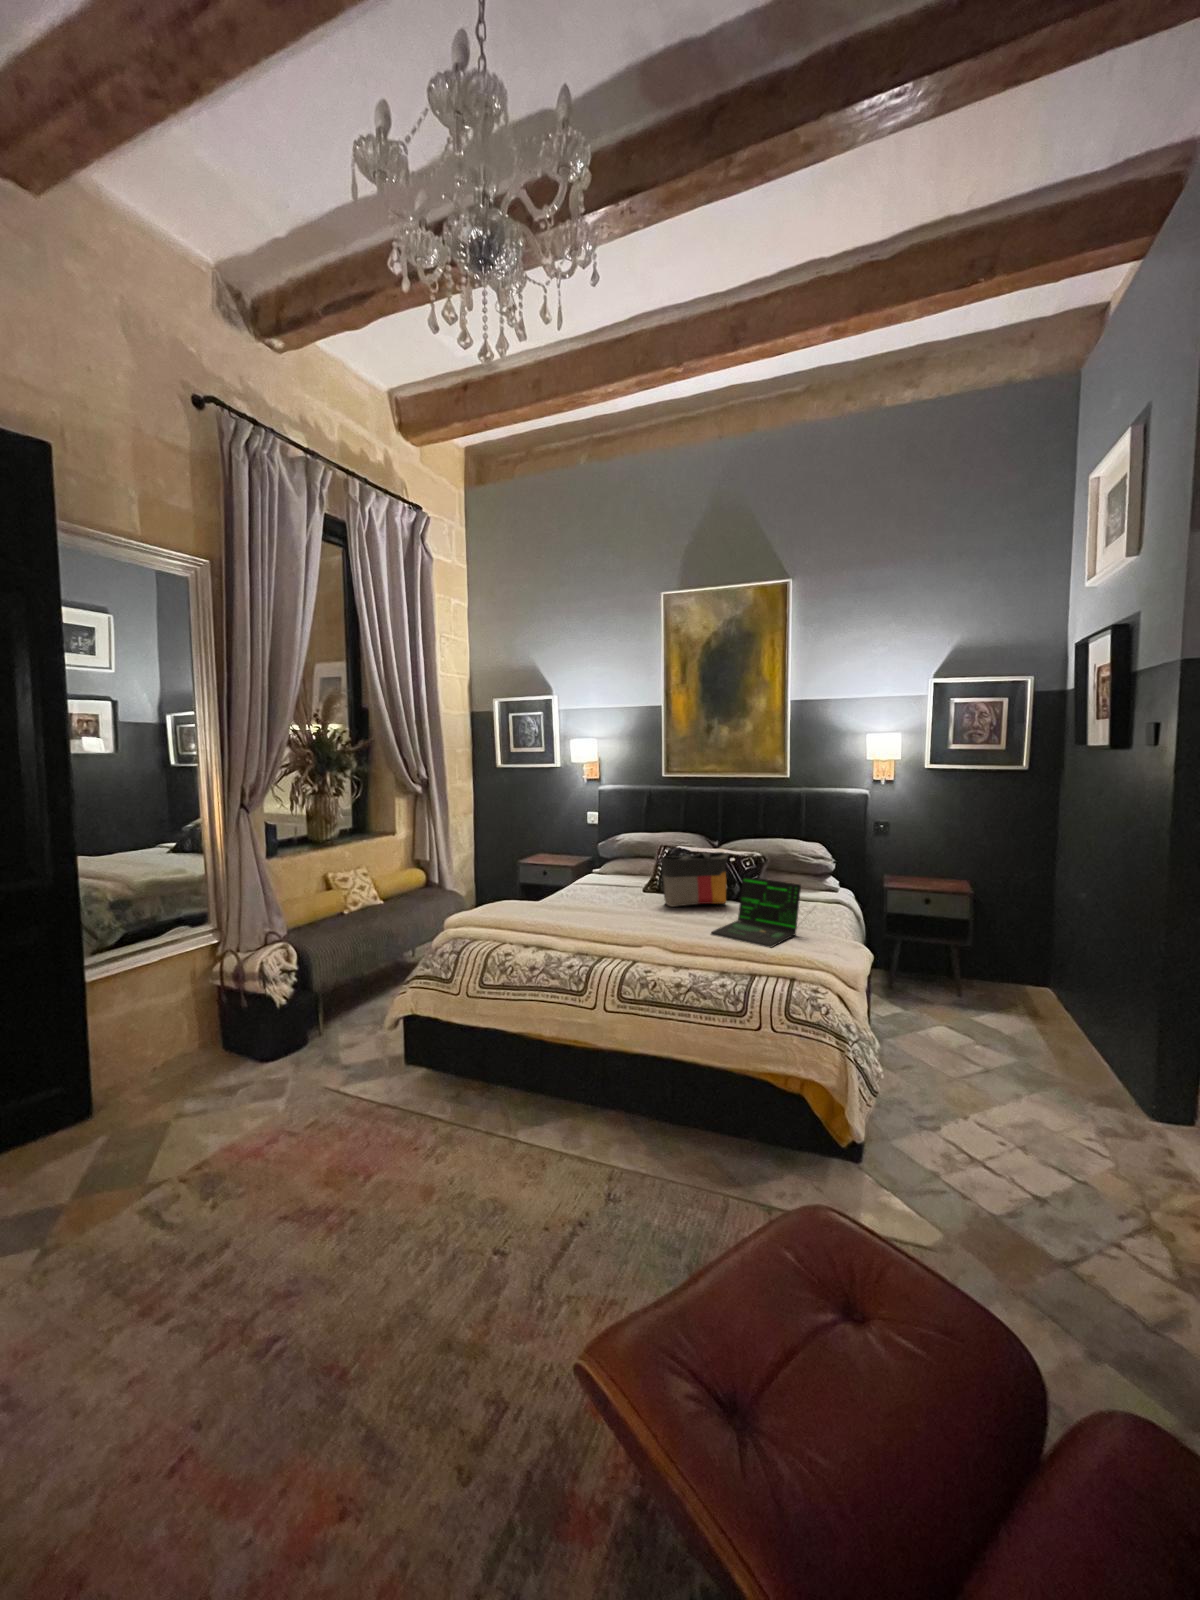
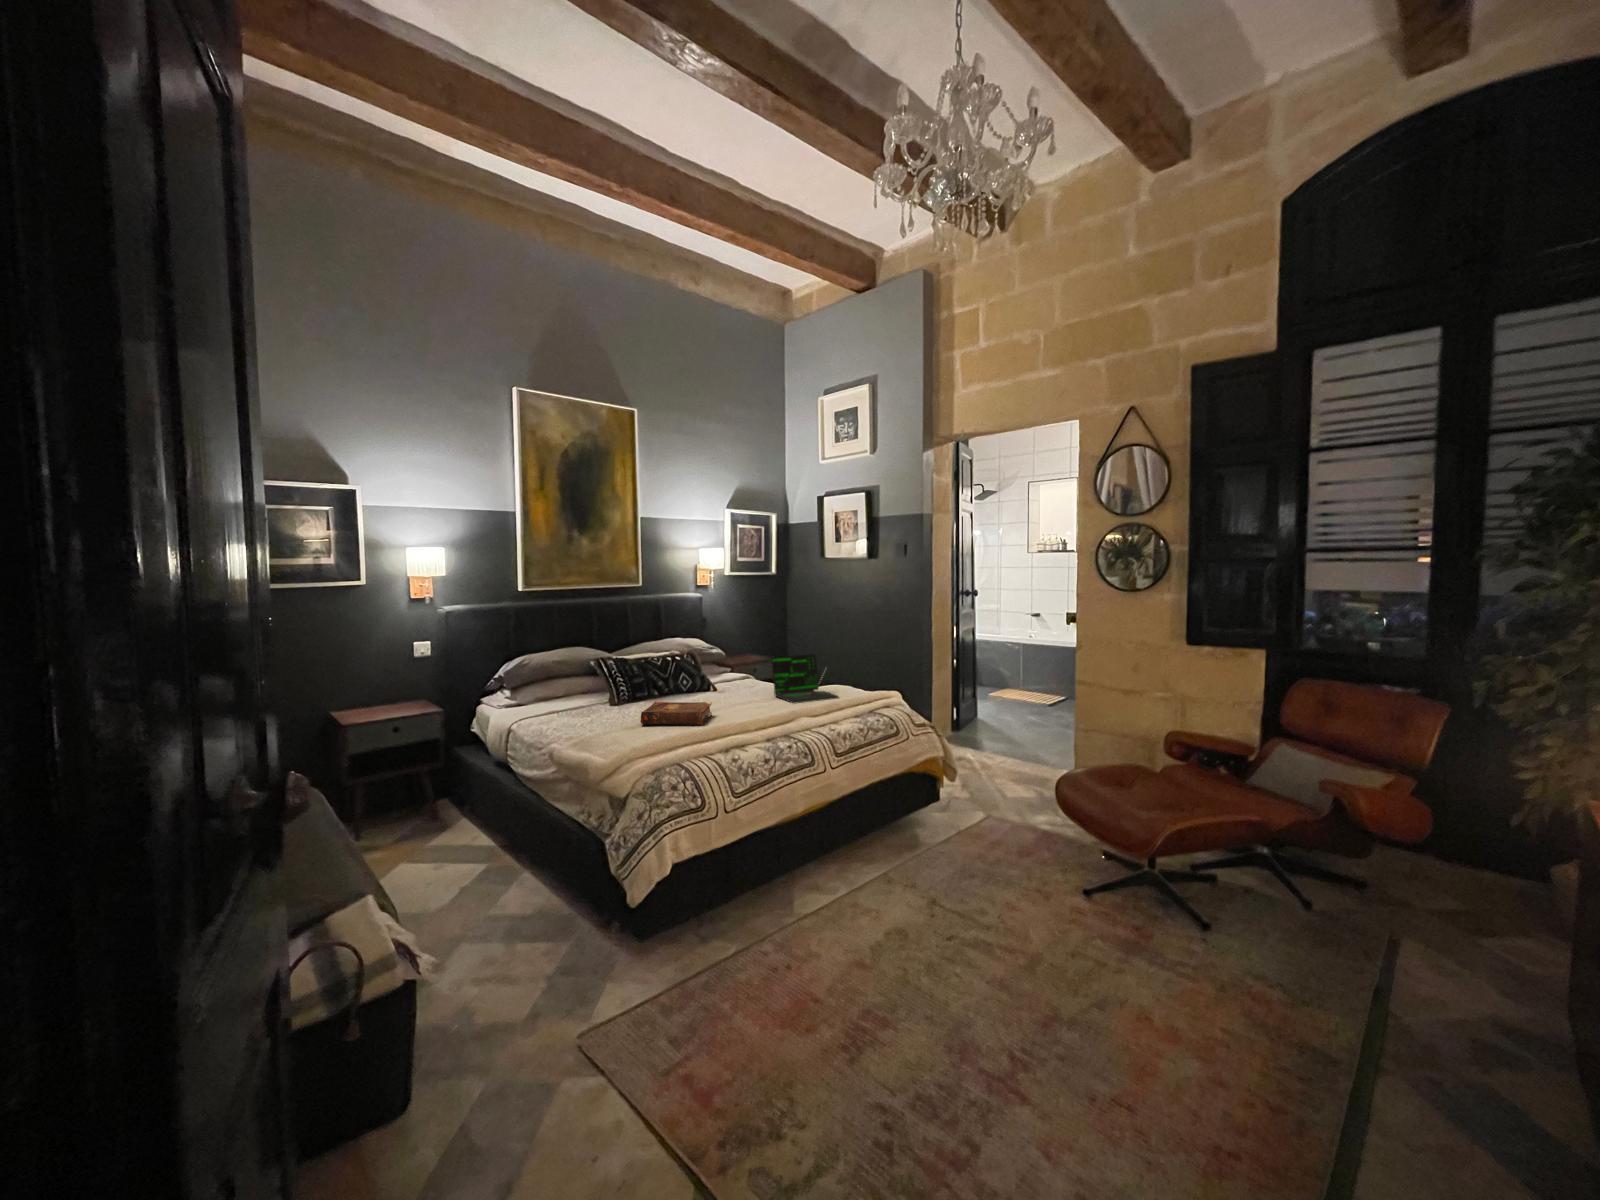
tote bag: present [661,852,729,907] -> none [672,647,721,703]
book: none [556,892,619,922] -> present [641,702,712,725]

